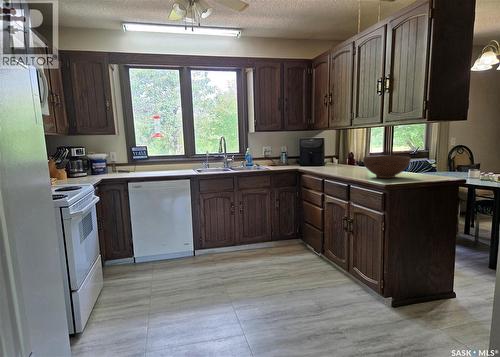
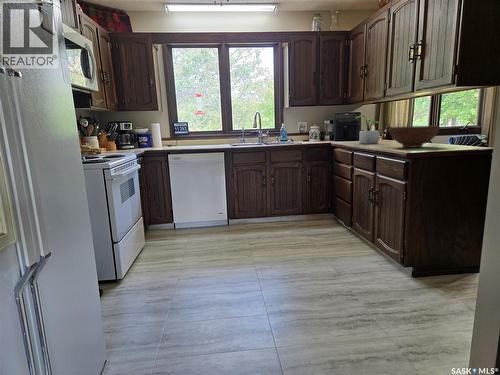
potted plant: none [323,143,354,170] -> present [355,115,379,144]

